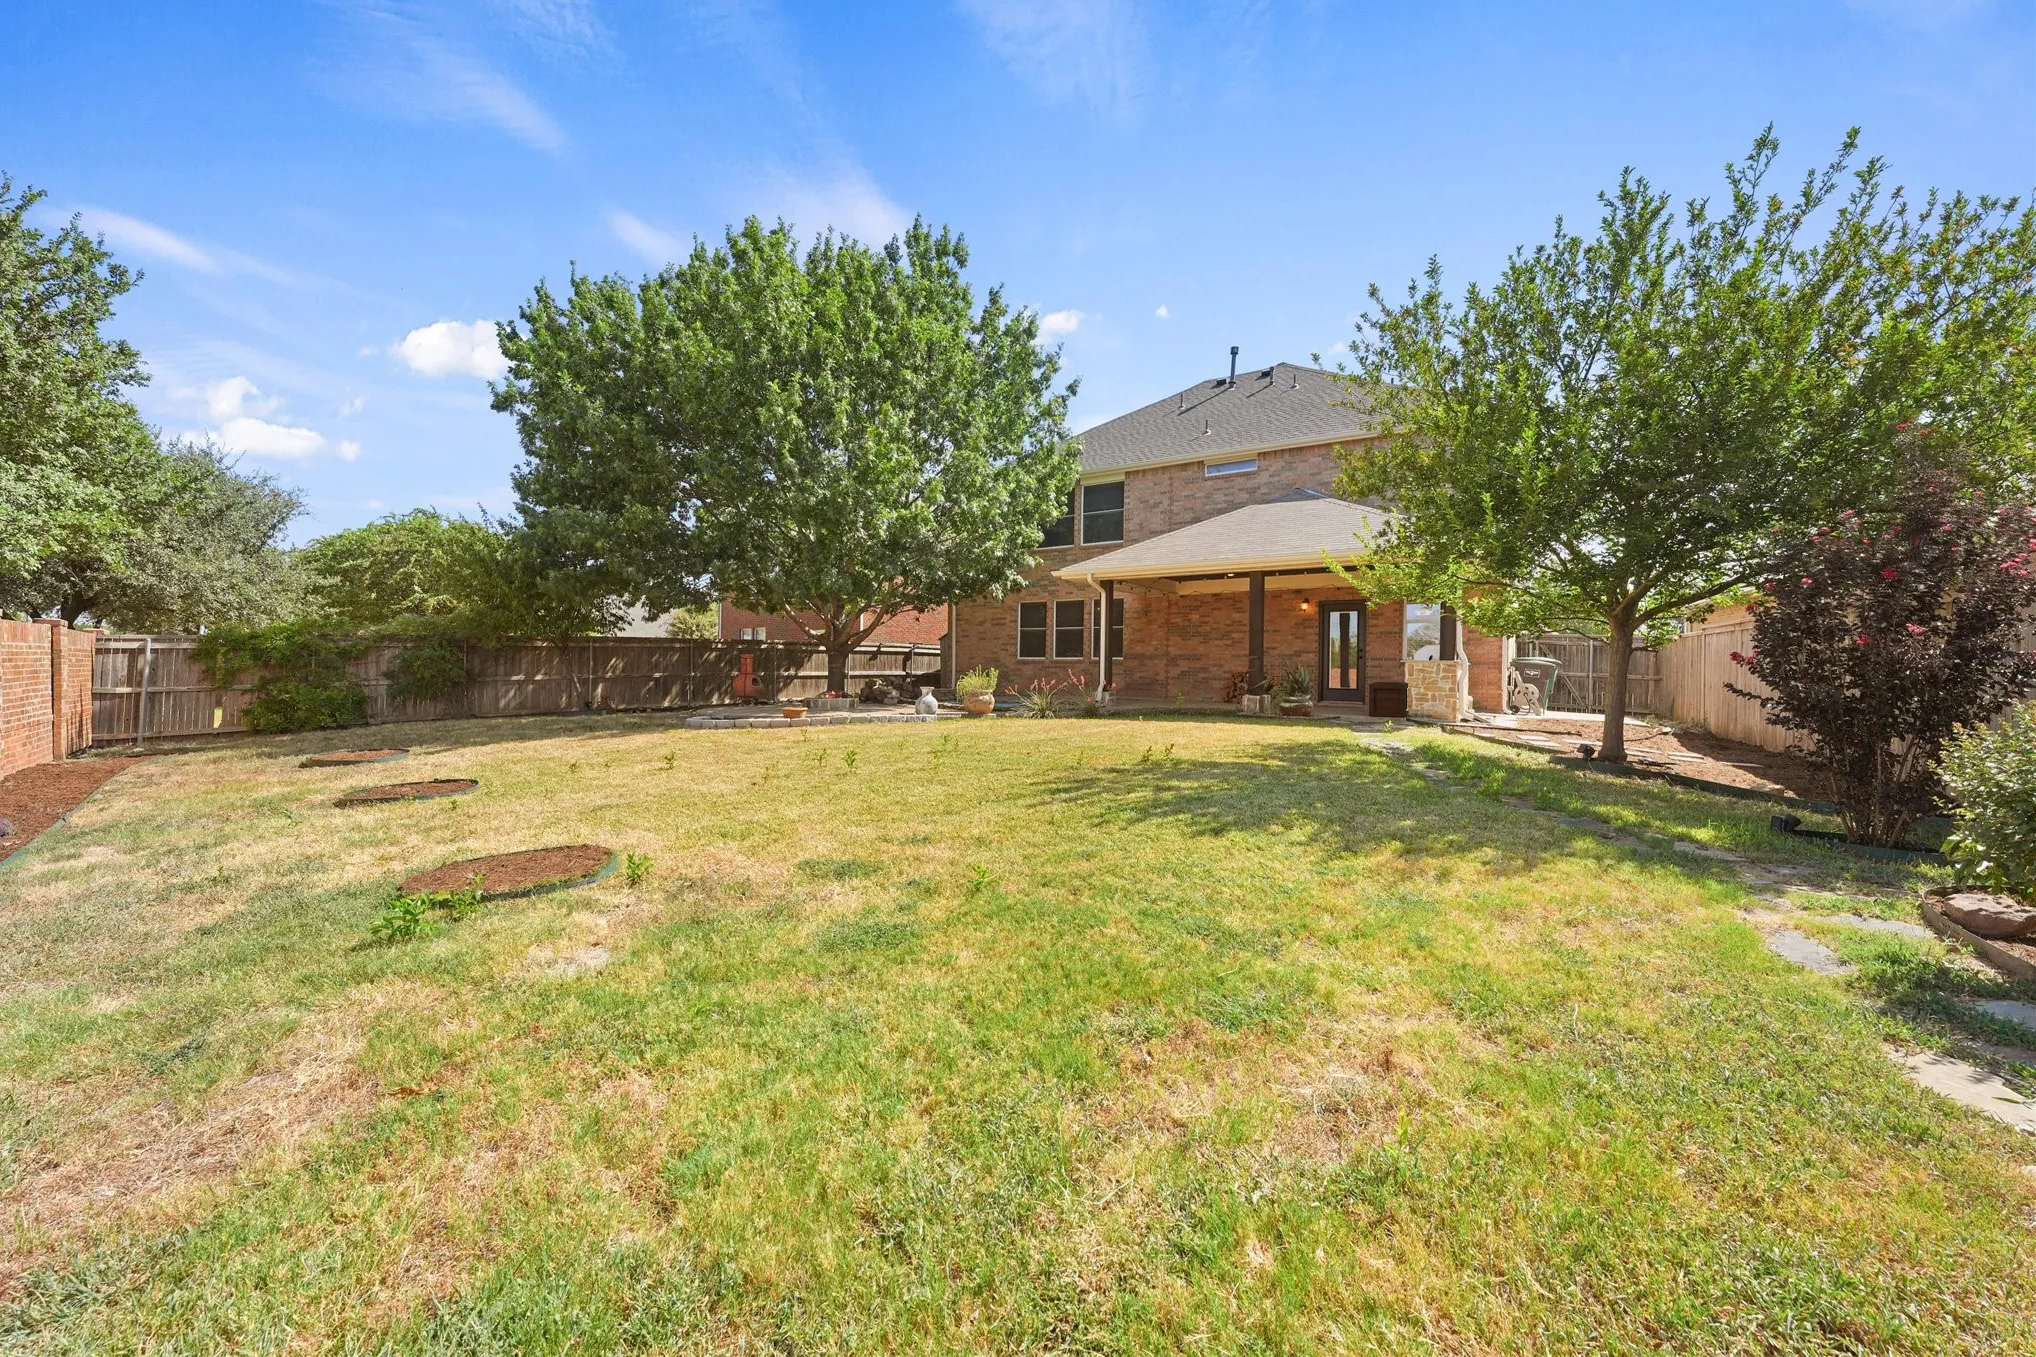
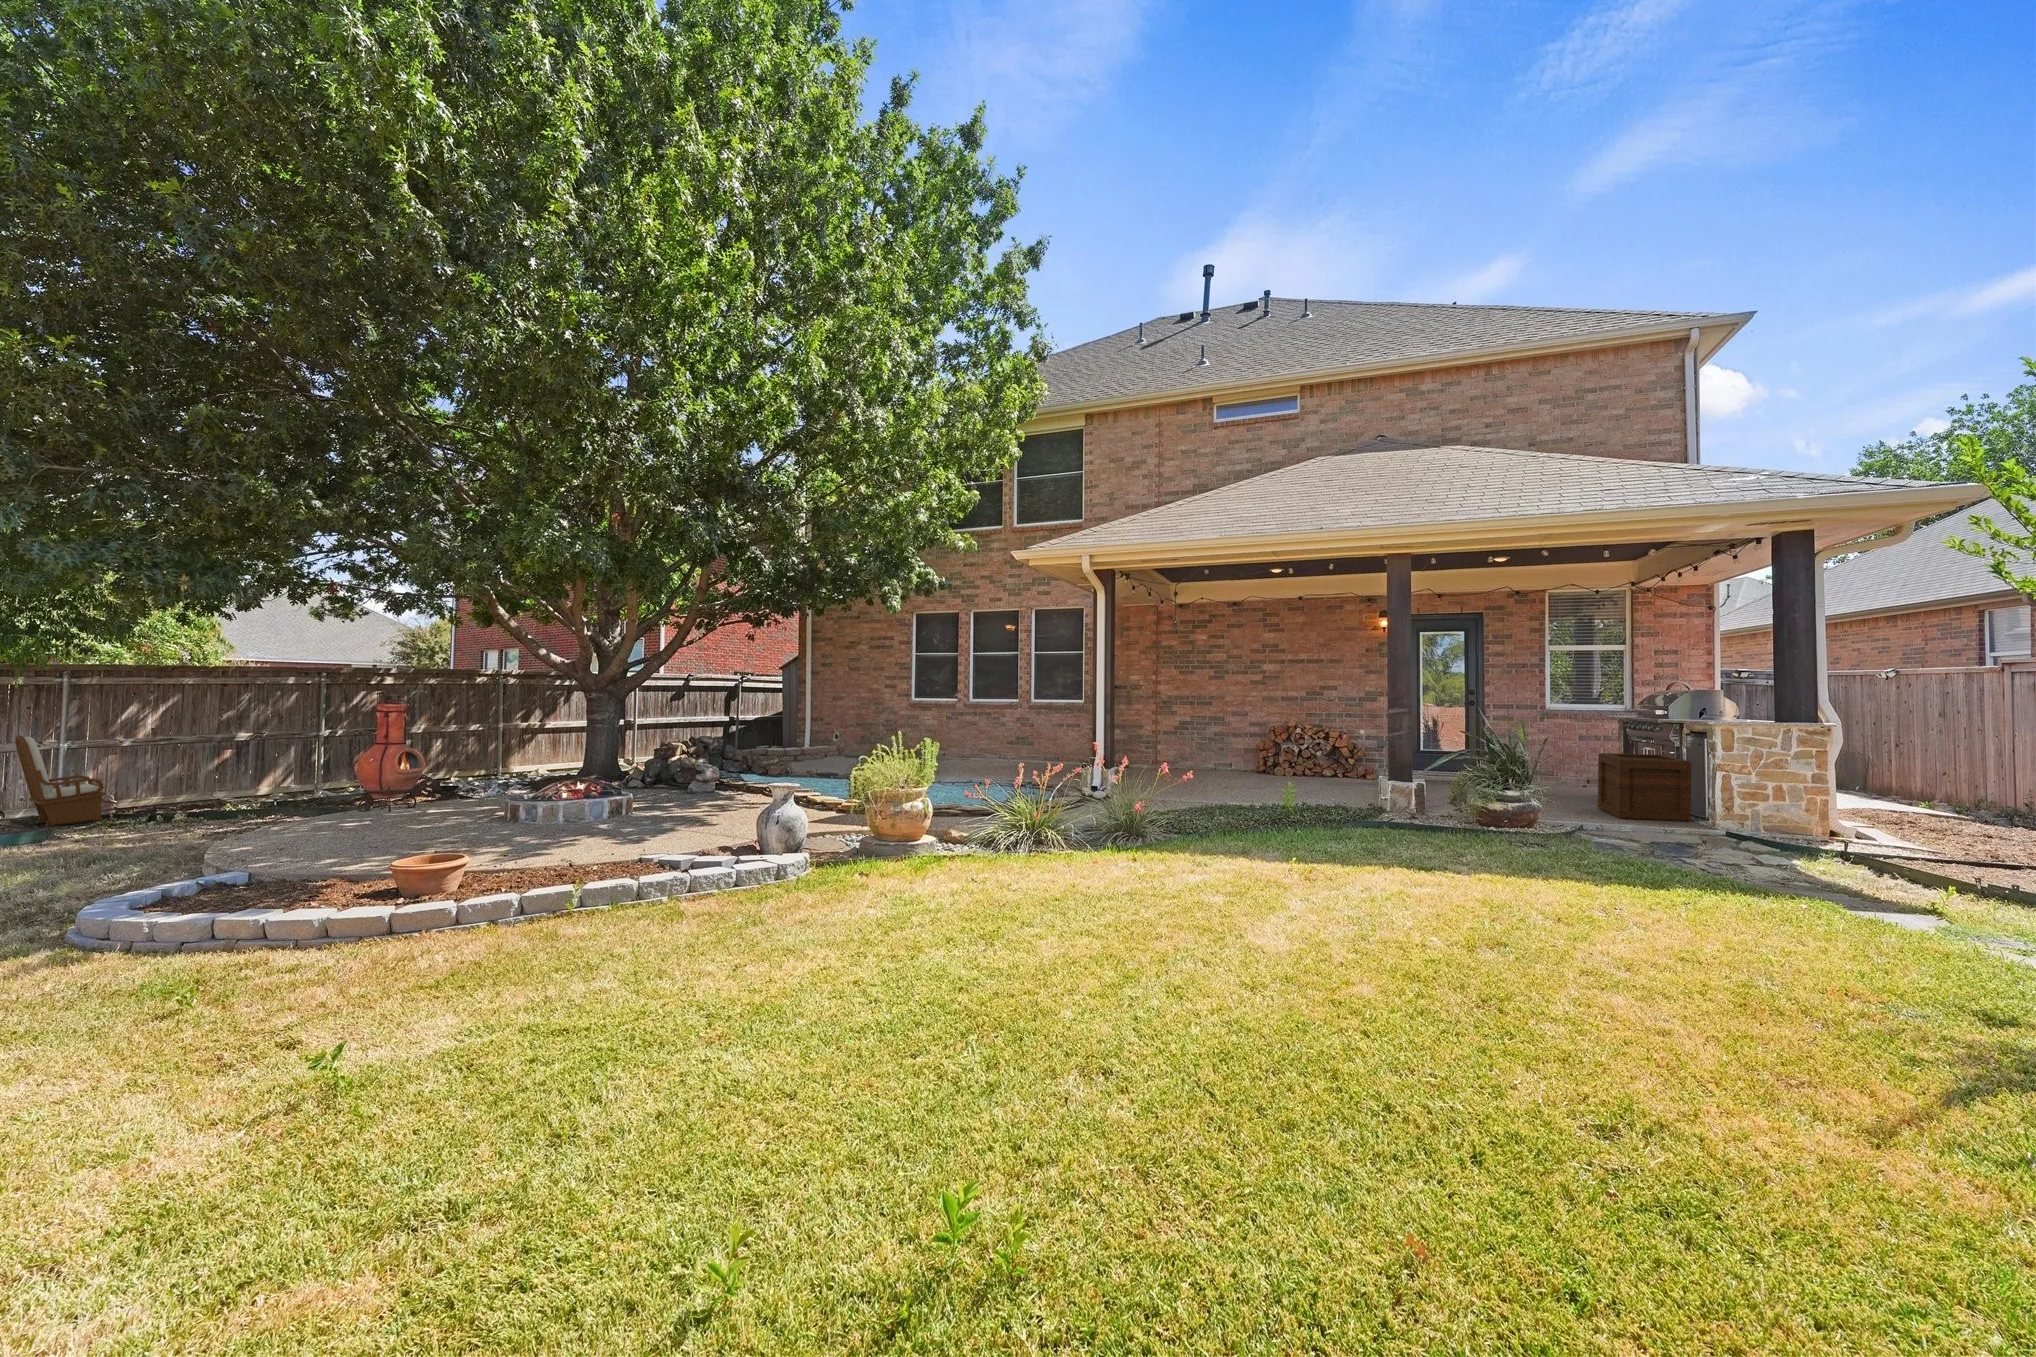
armchair: none [585,669,620,712] -> present [15,735,106,827]

